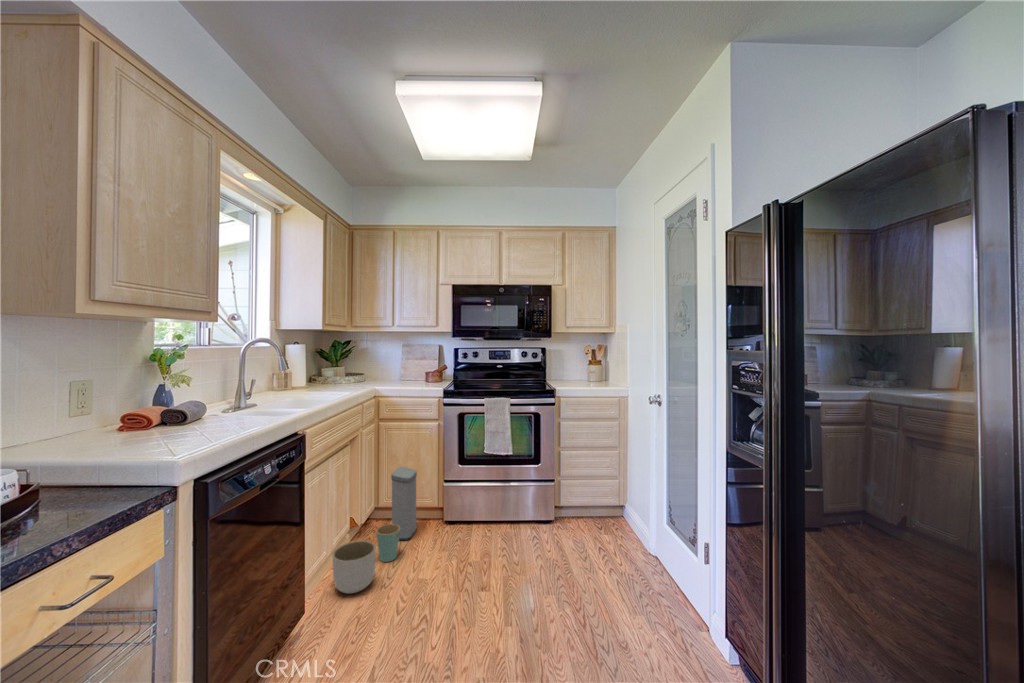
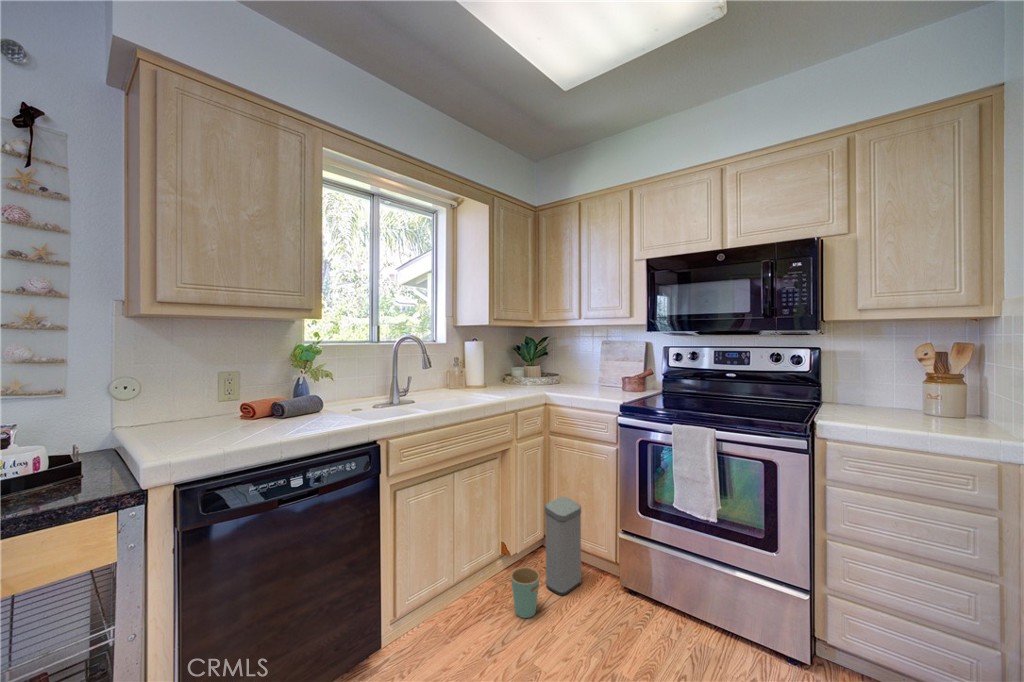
planter: present [333,540,375,594] -> none [444,577,492,645]

